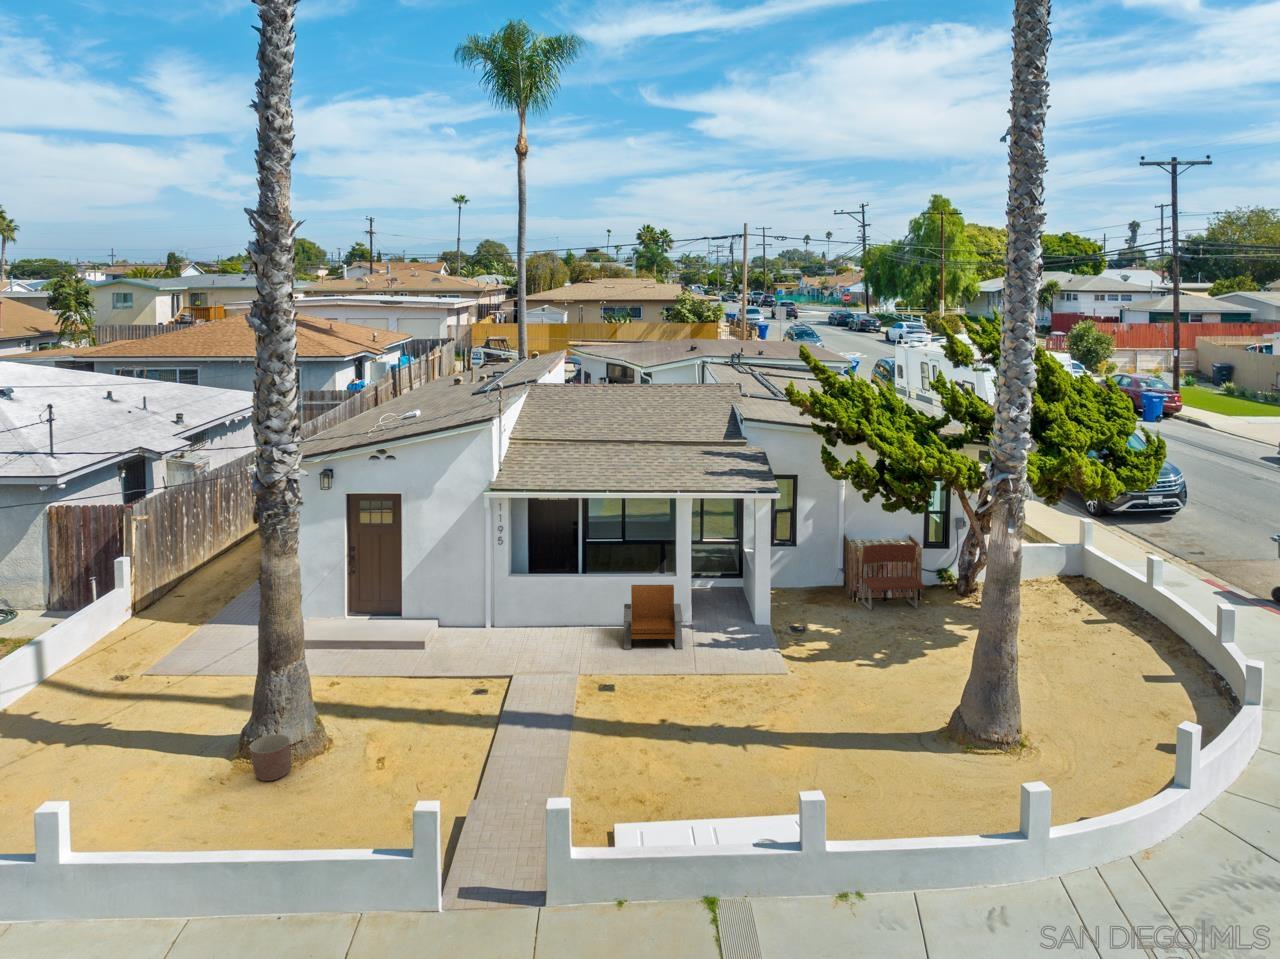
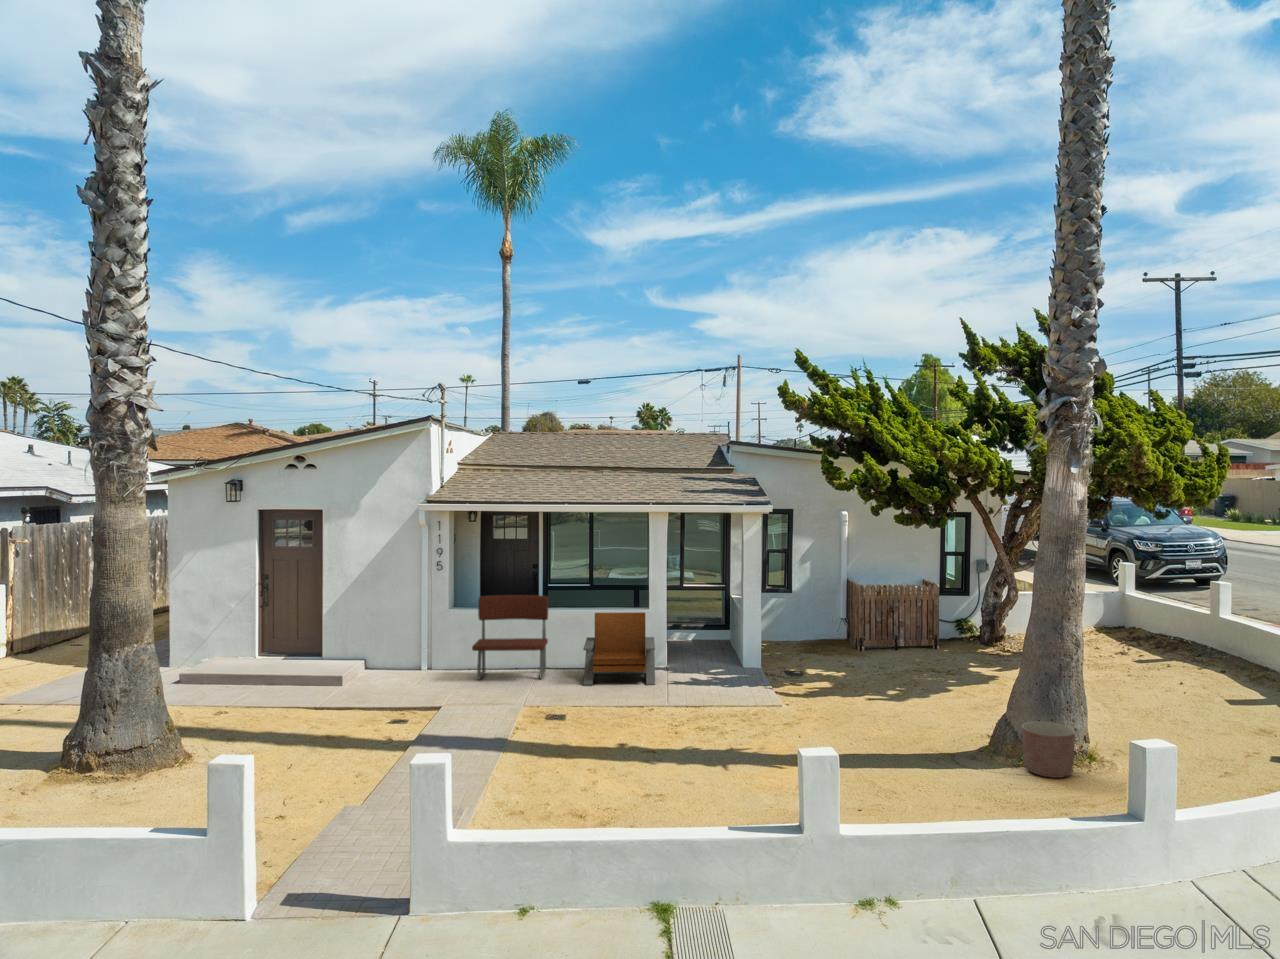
bench: present [862,544,925,610] -> present [472,595,548,680]
planter: present [250,734,291,781] -> present [1022,722,1075,778]

